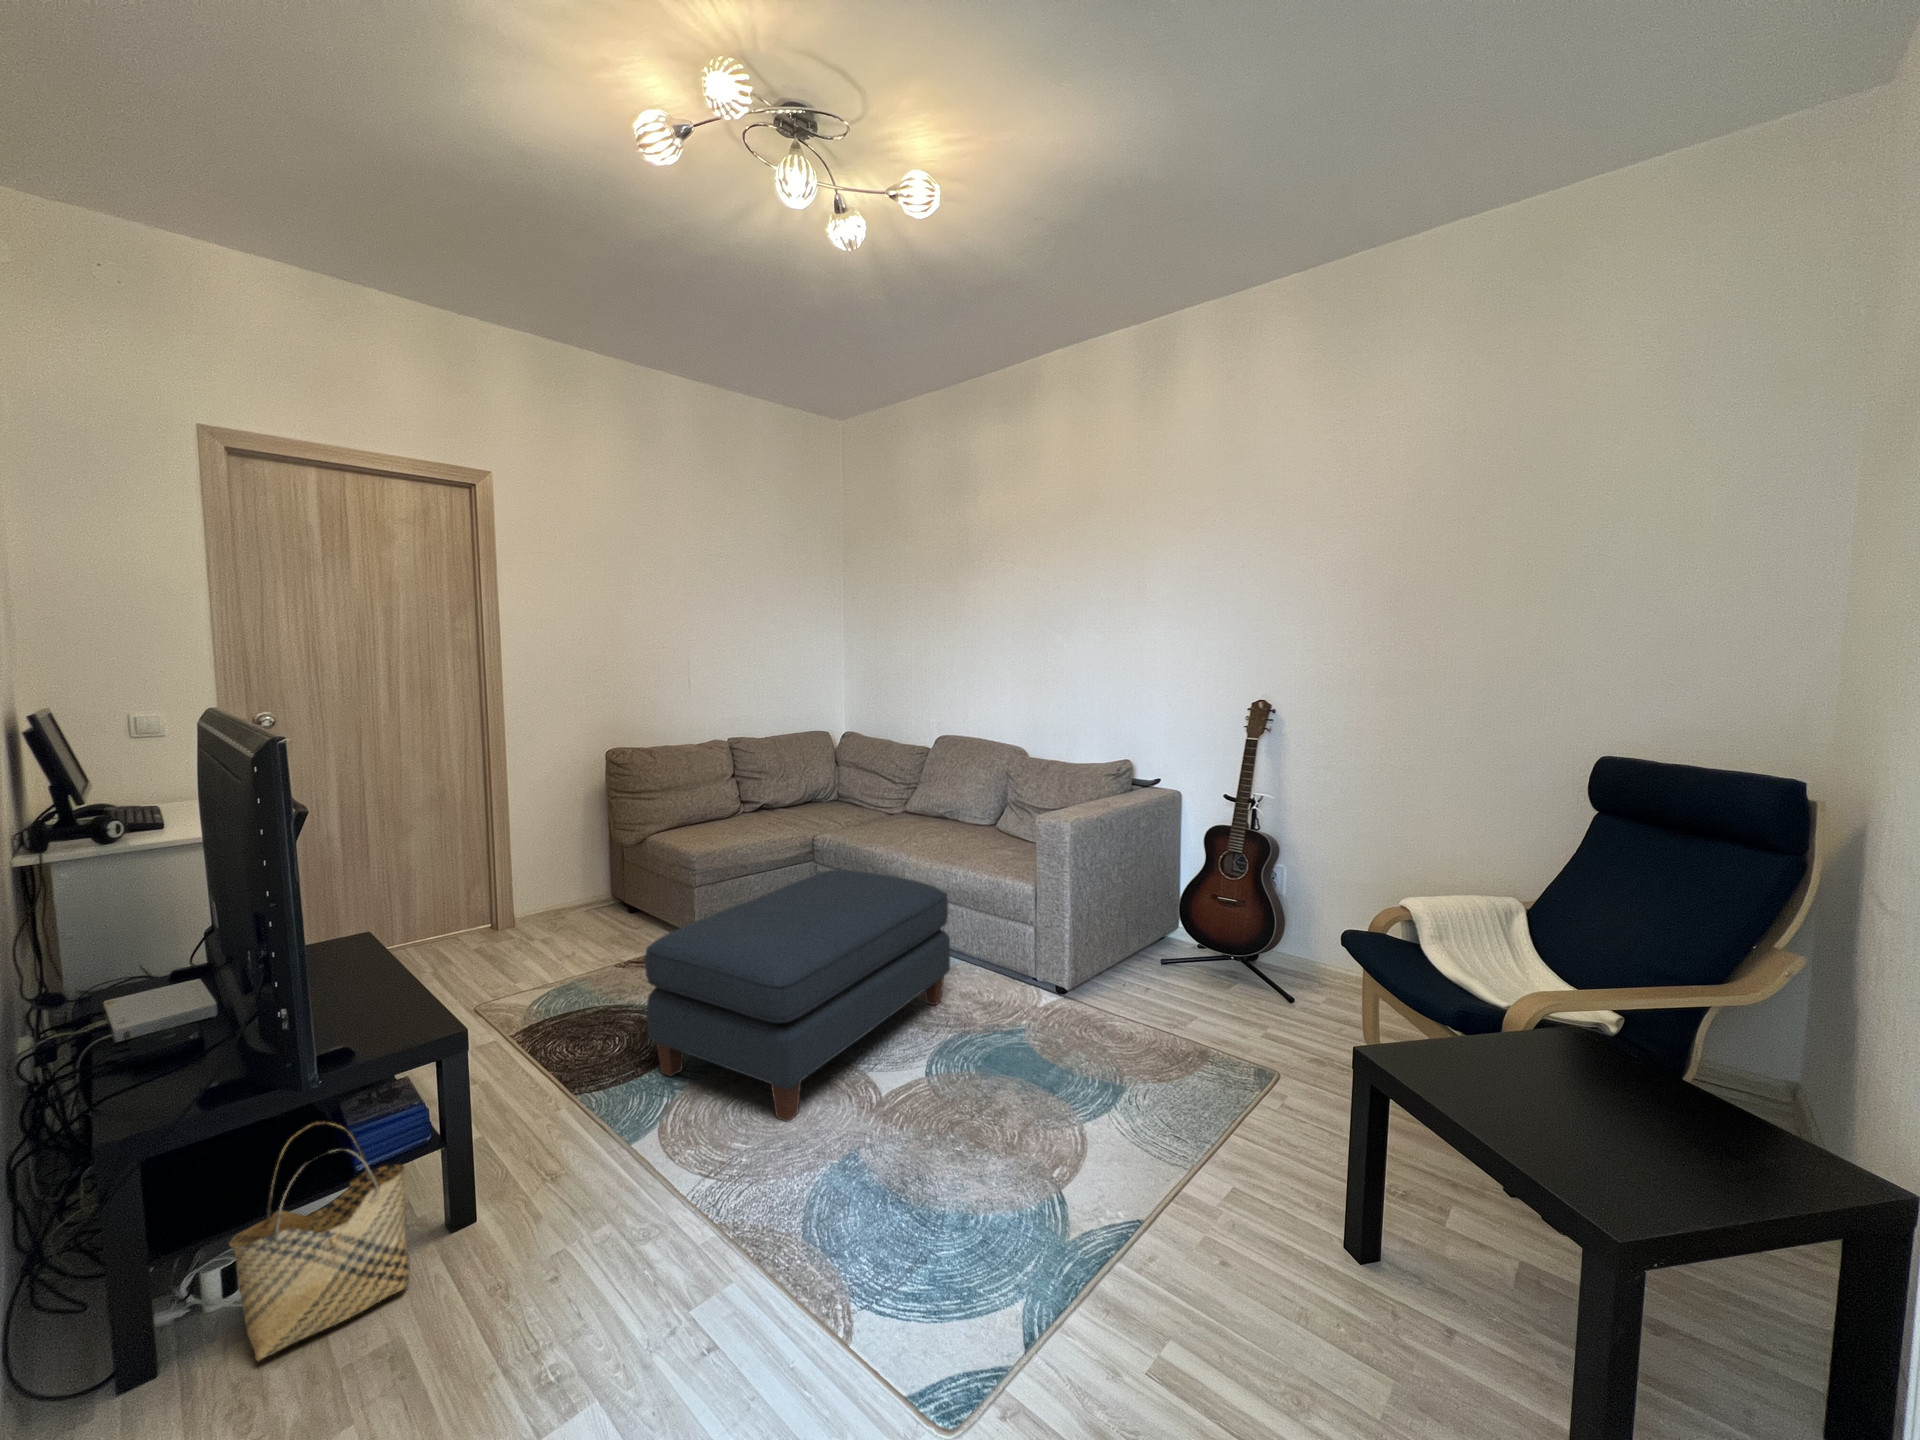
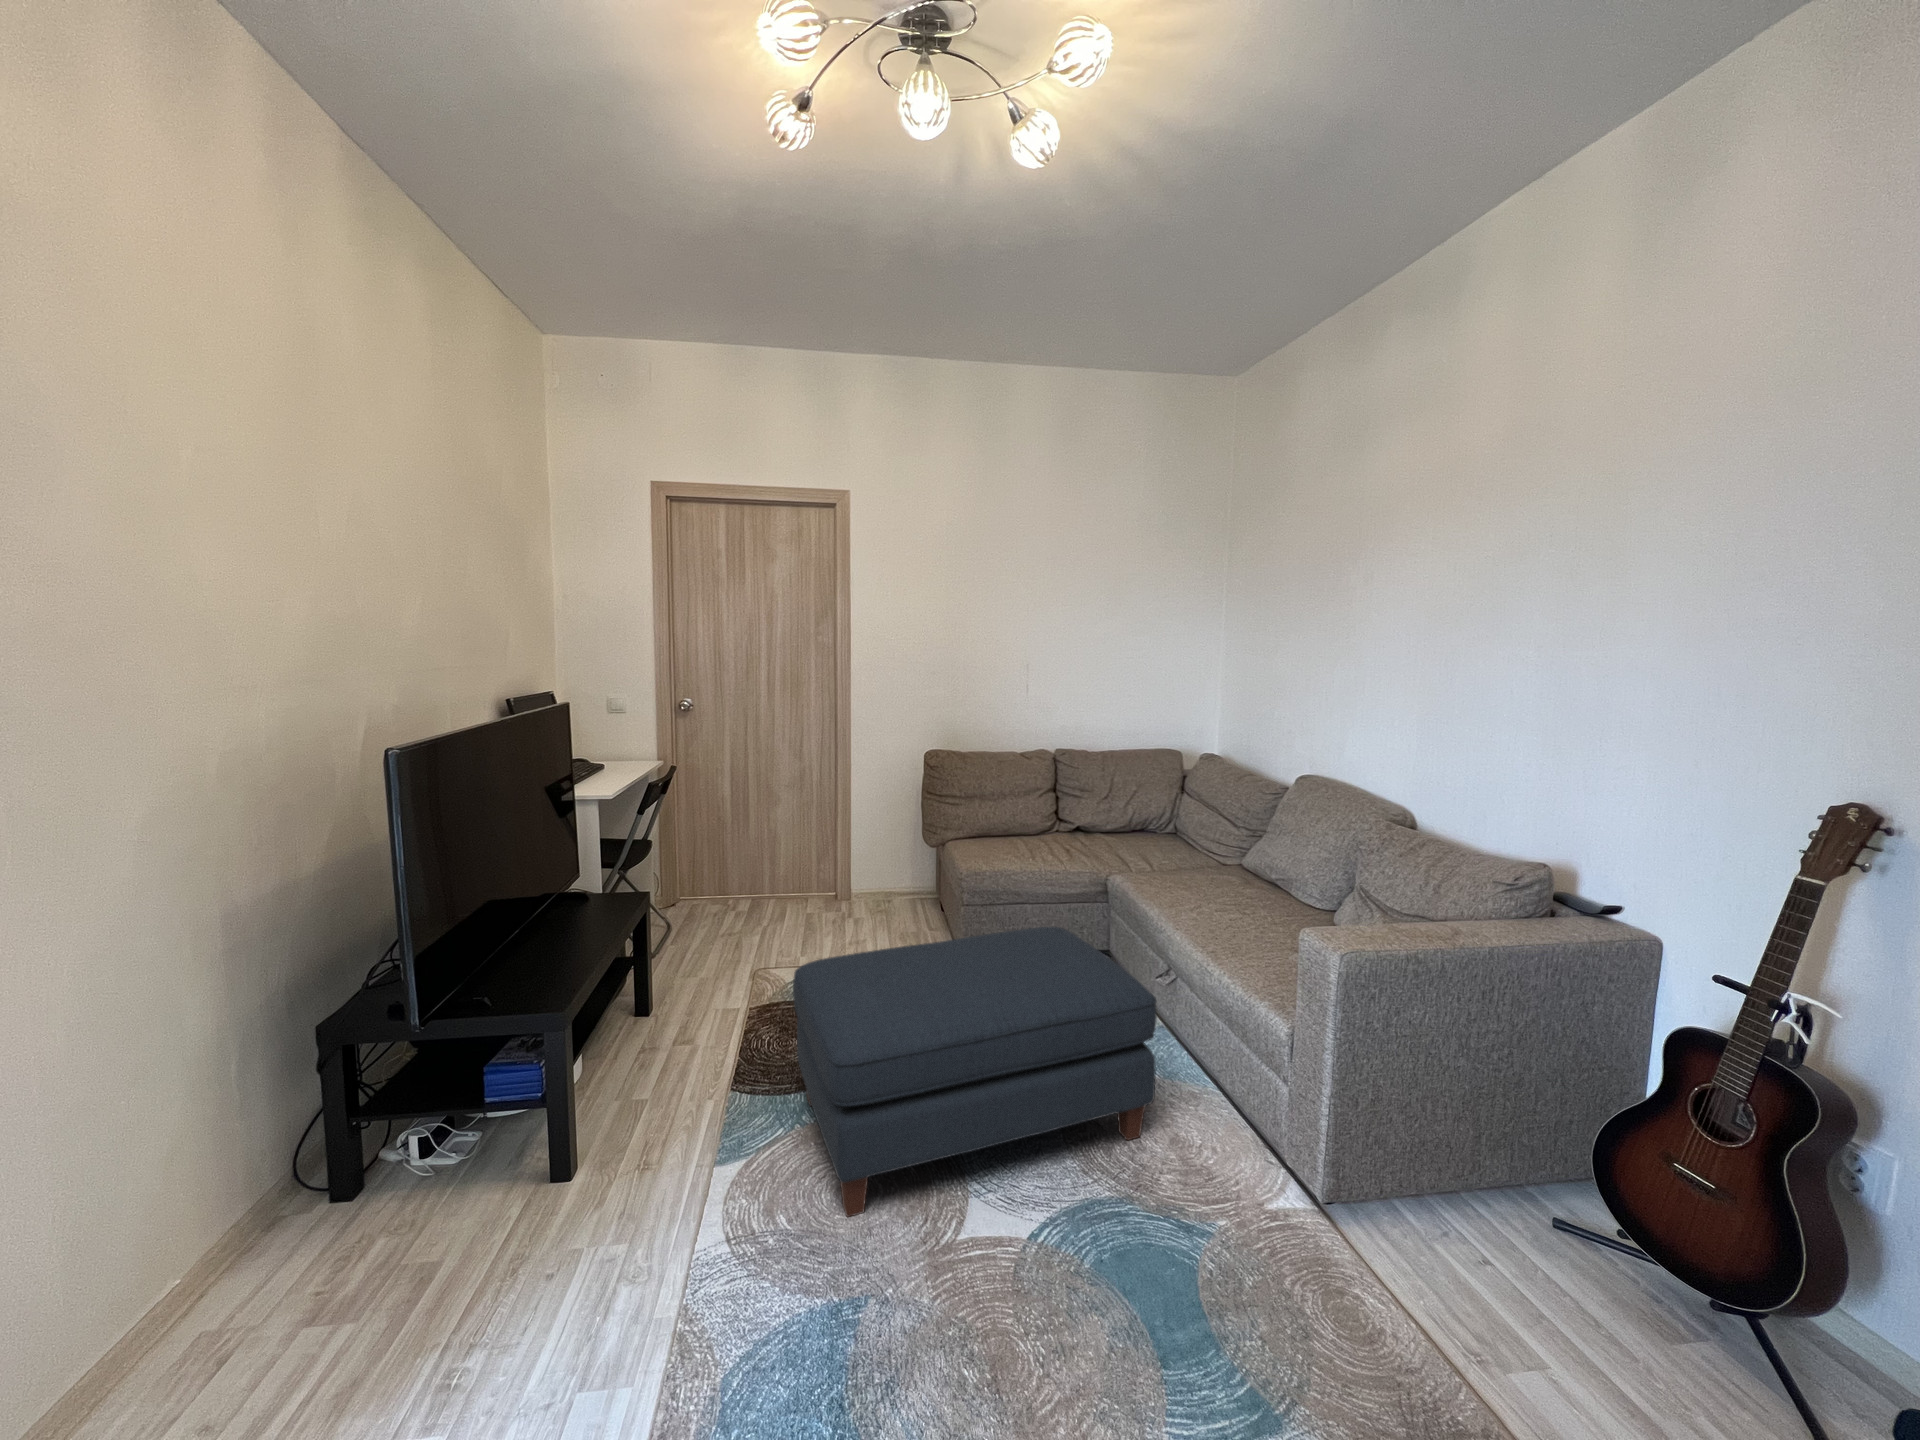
woven basket: present [229,1121,410,1361] -> none [371,1051,502,1226]

